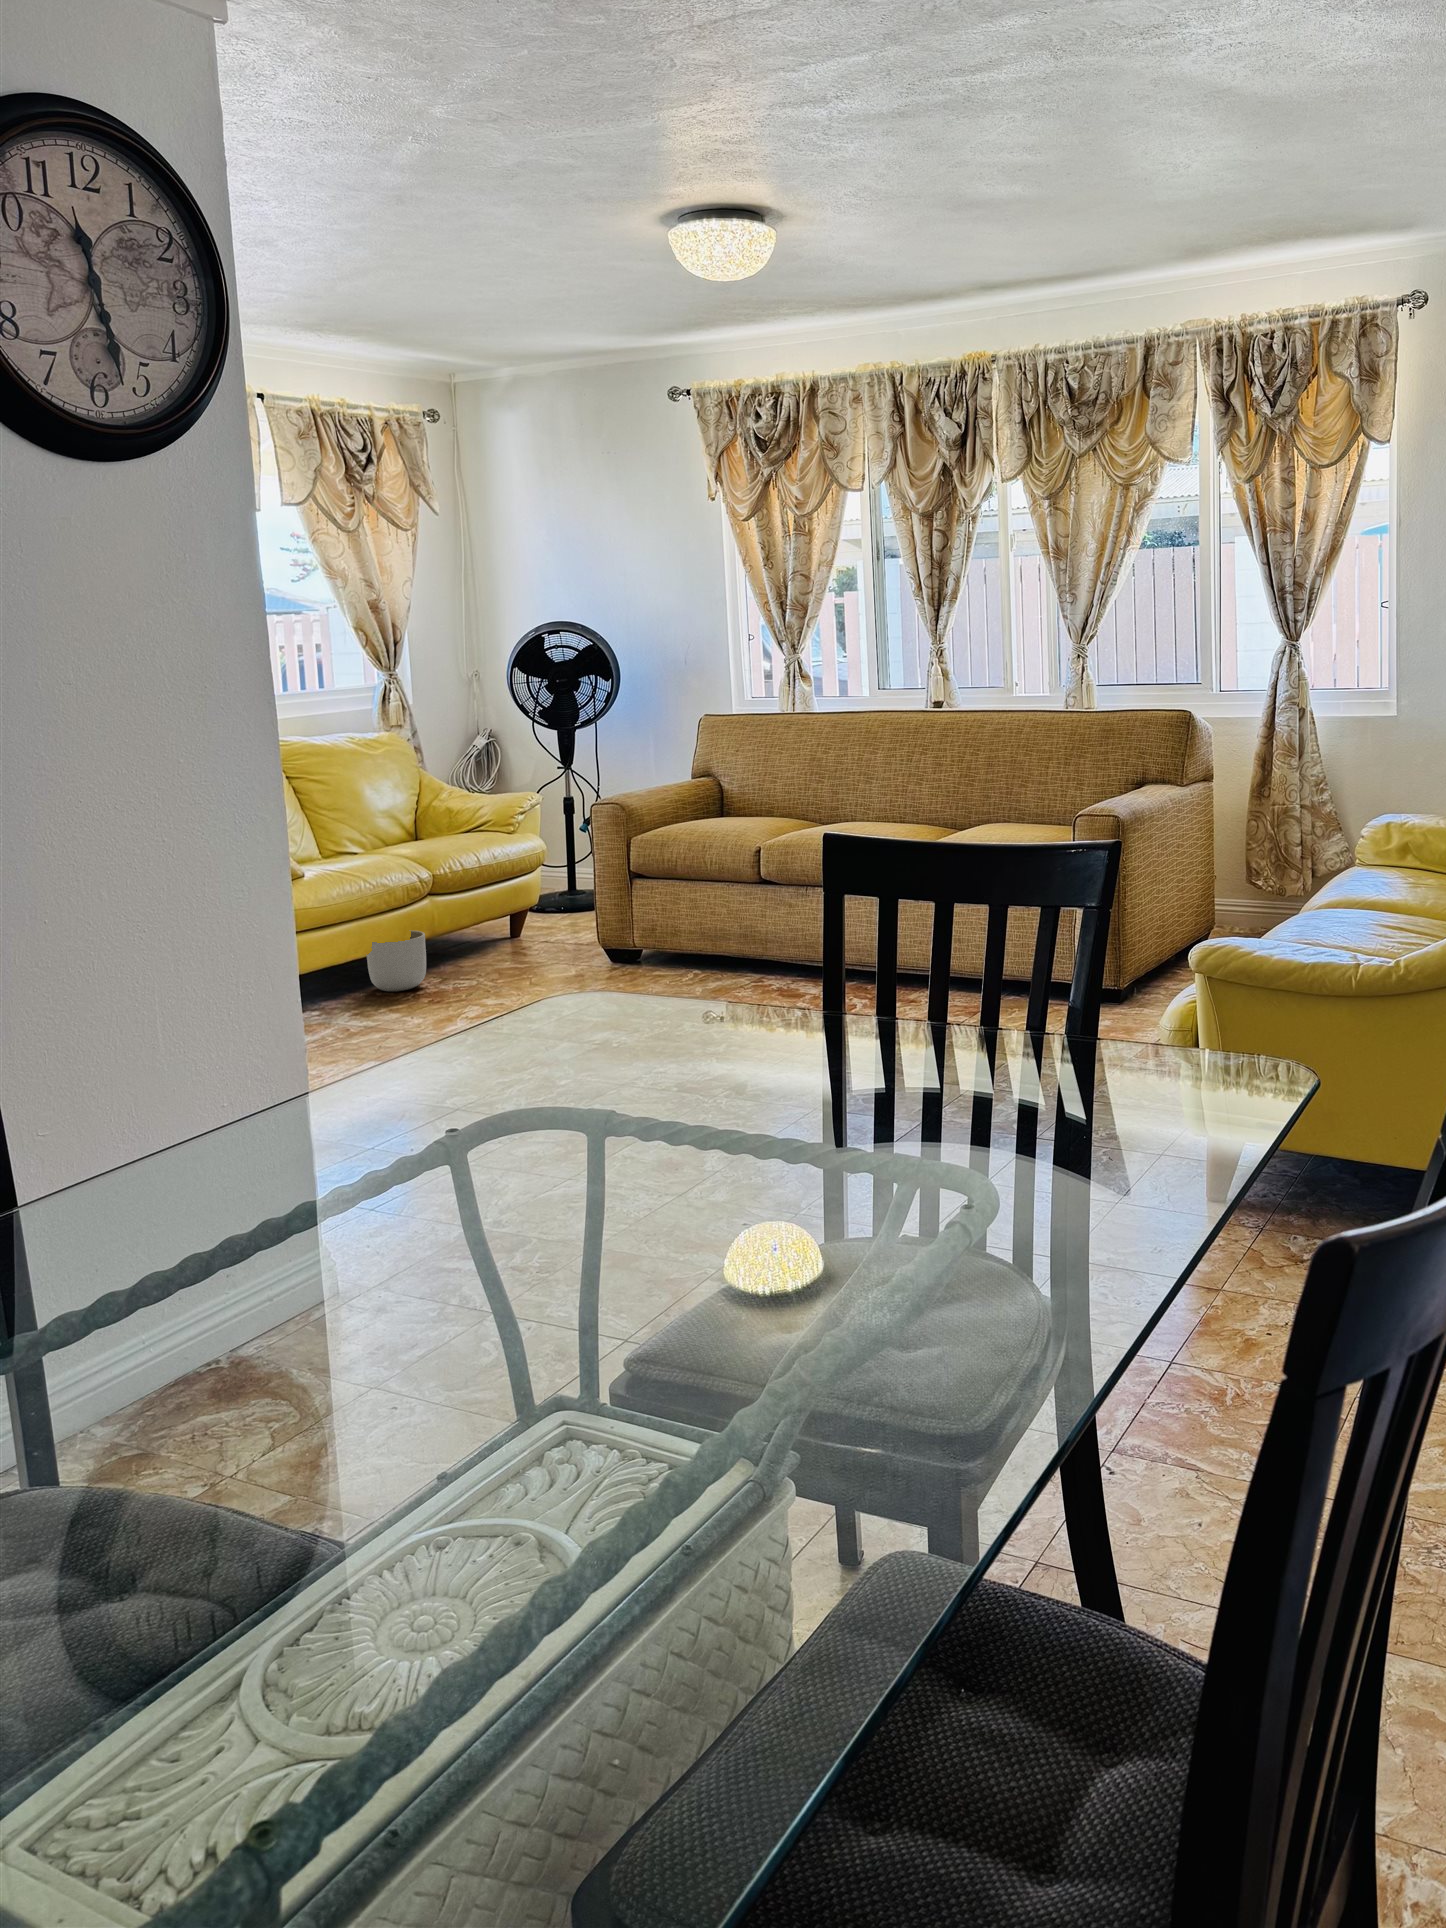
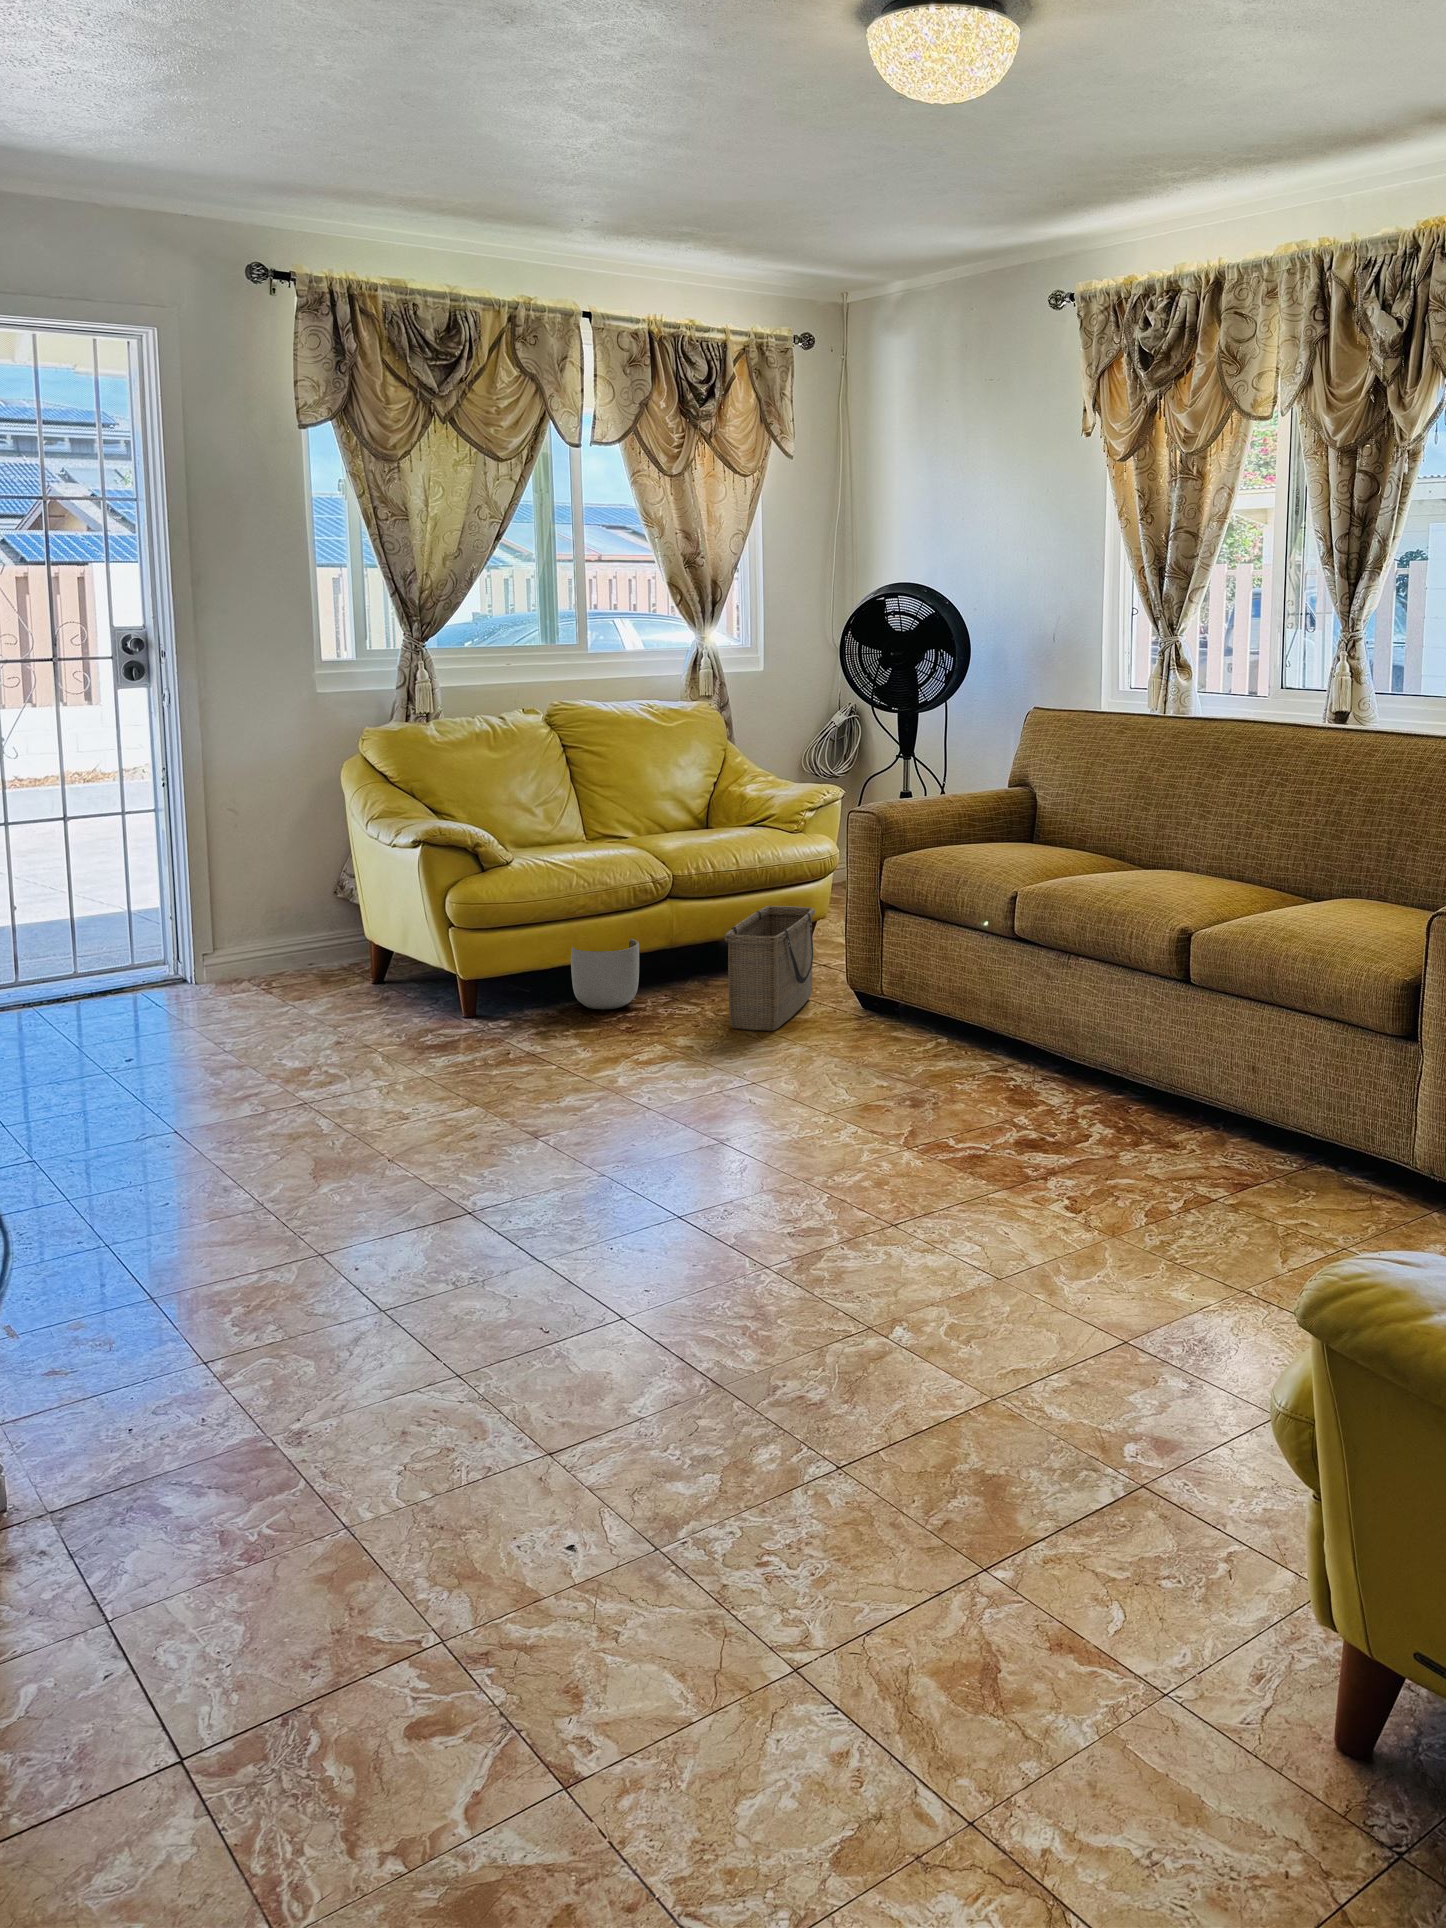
basket: none [513,888,572,986] -> present [724,906,815,1031]

